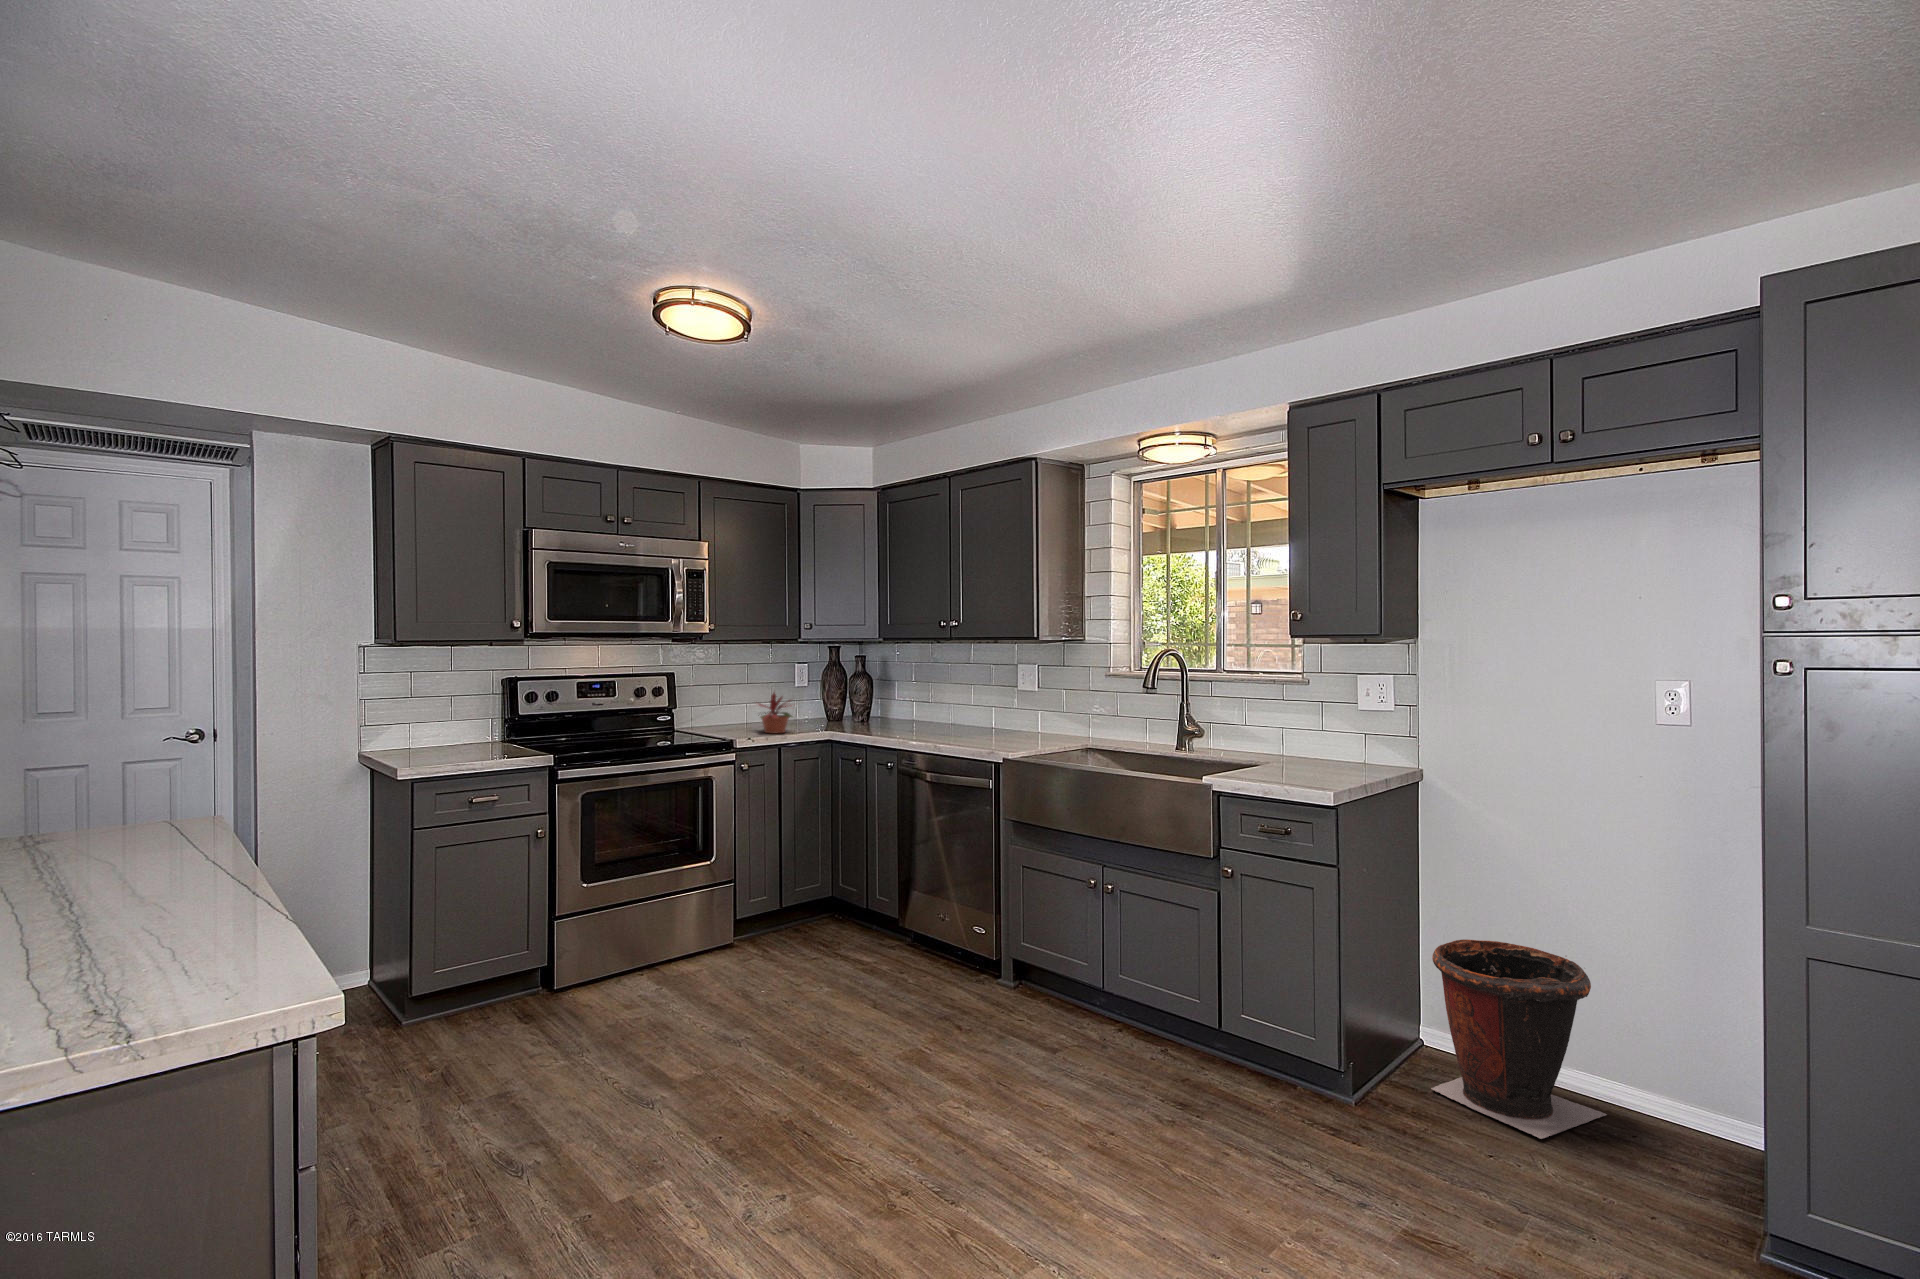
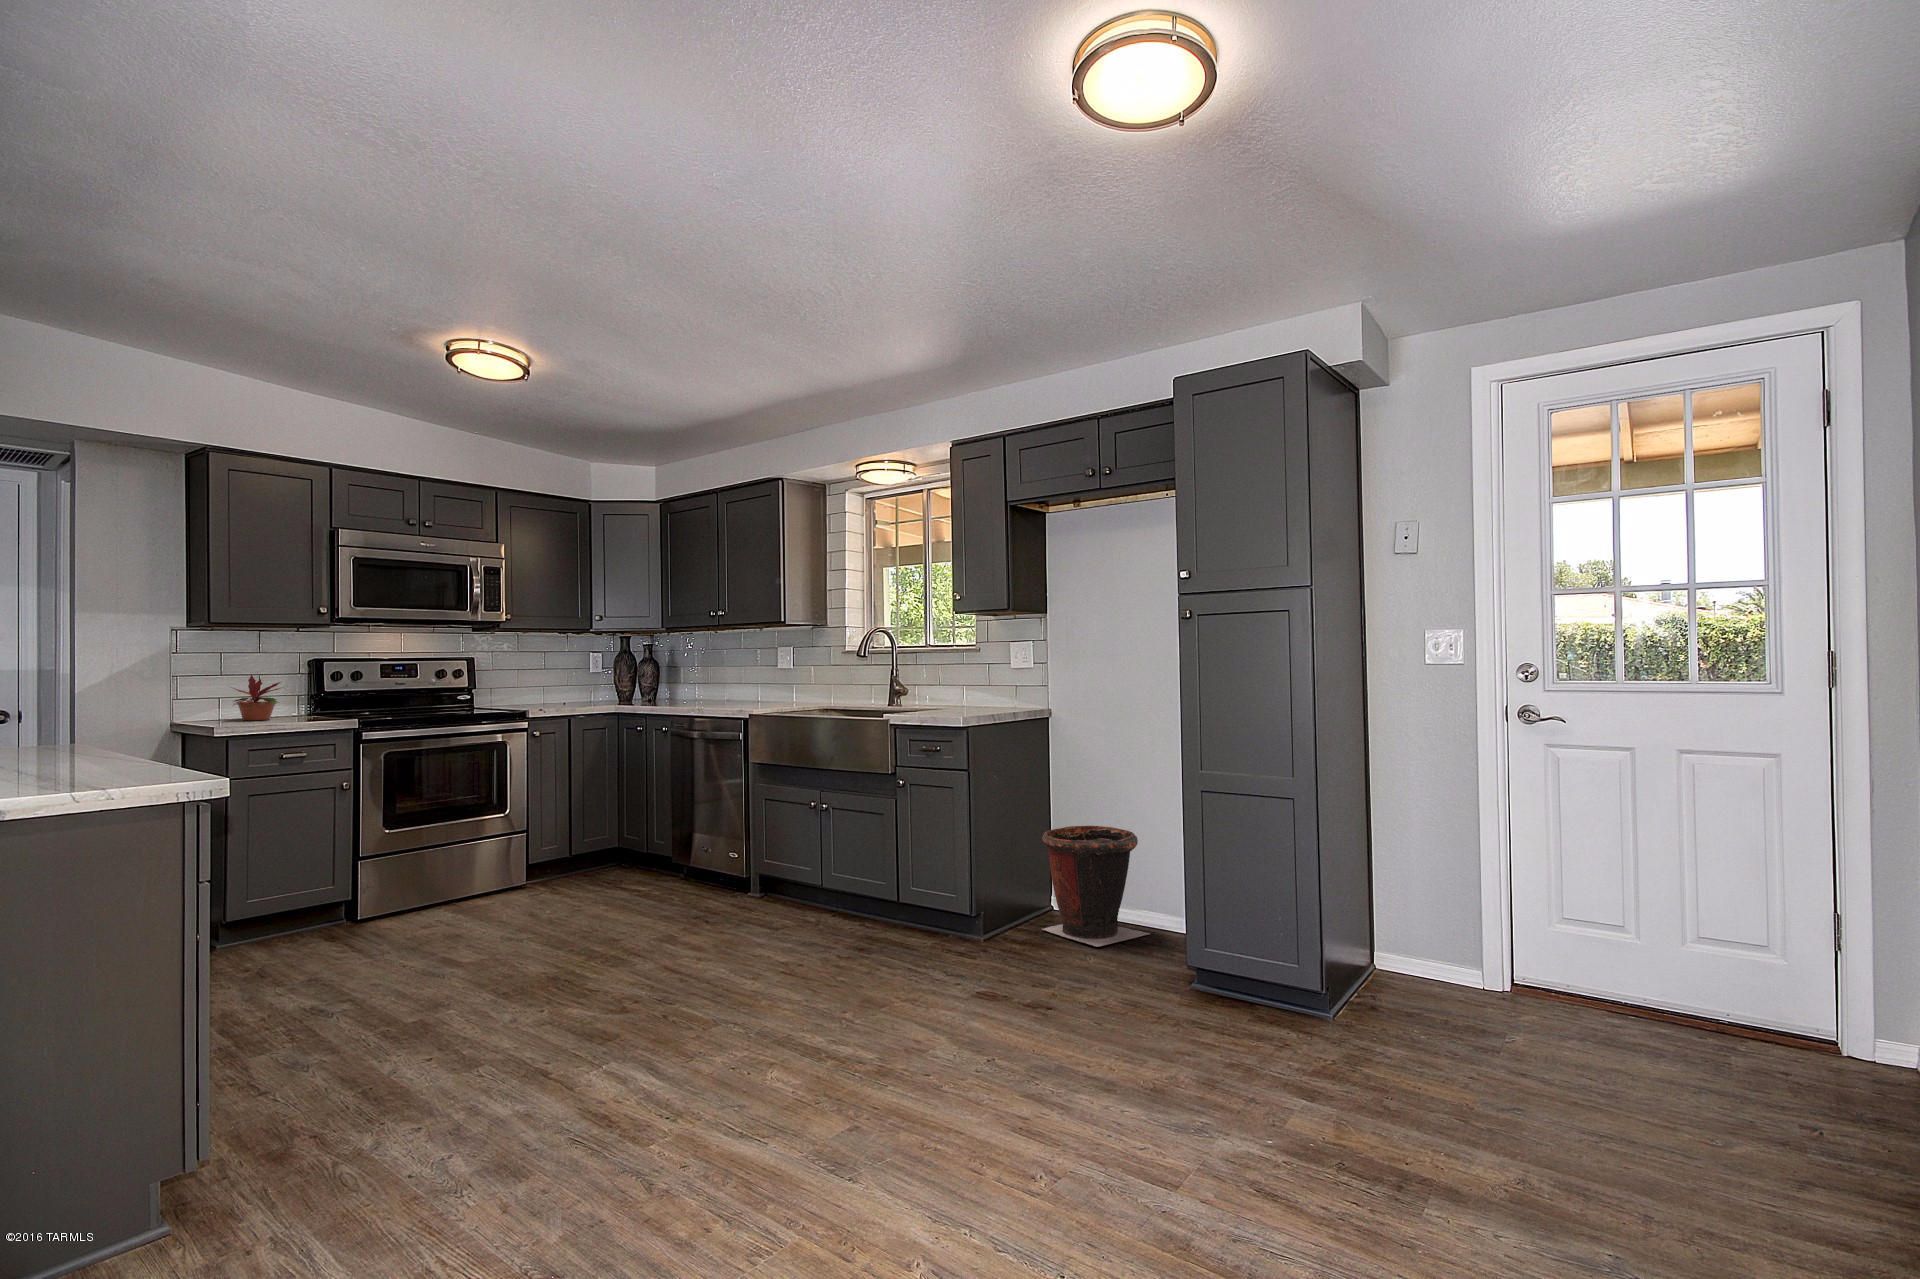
potted plant: present [759,693,792,733] -> present [233,675,281,720]

